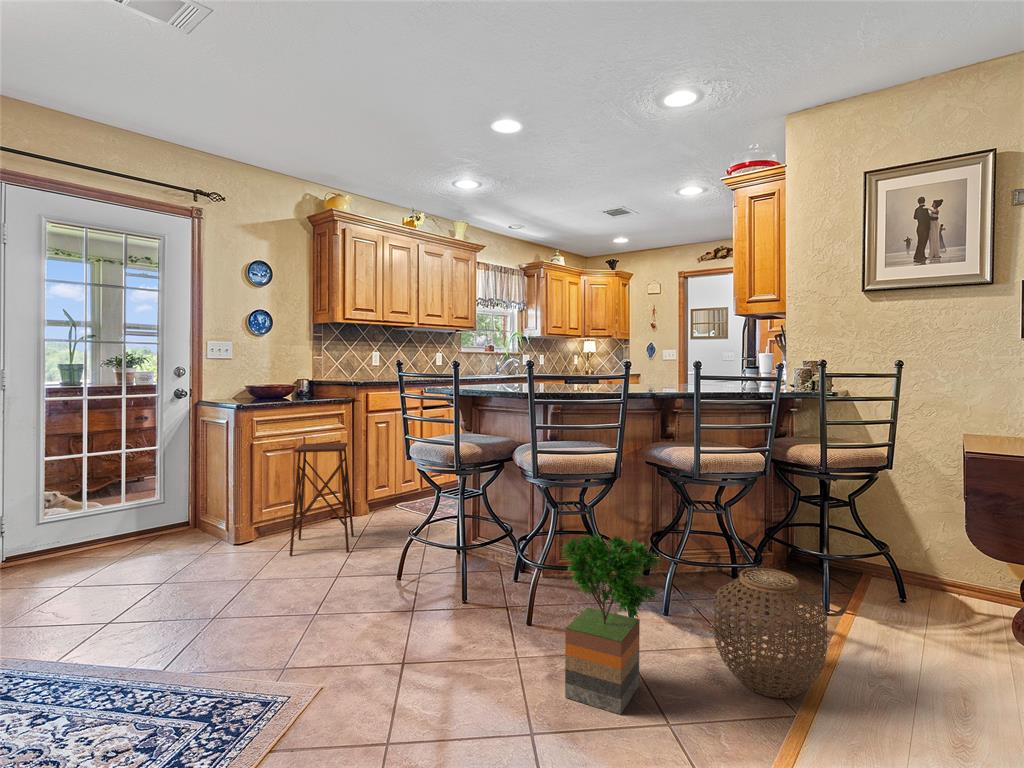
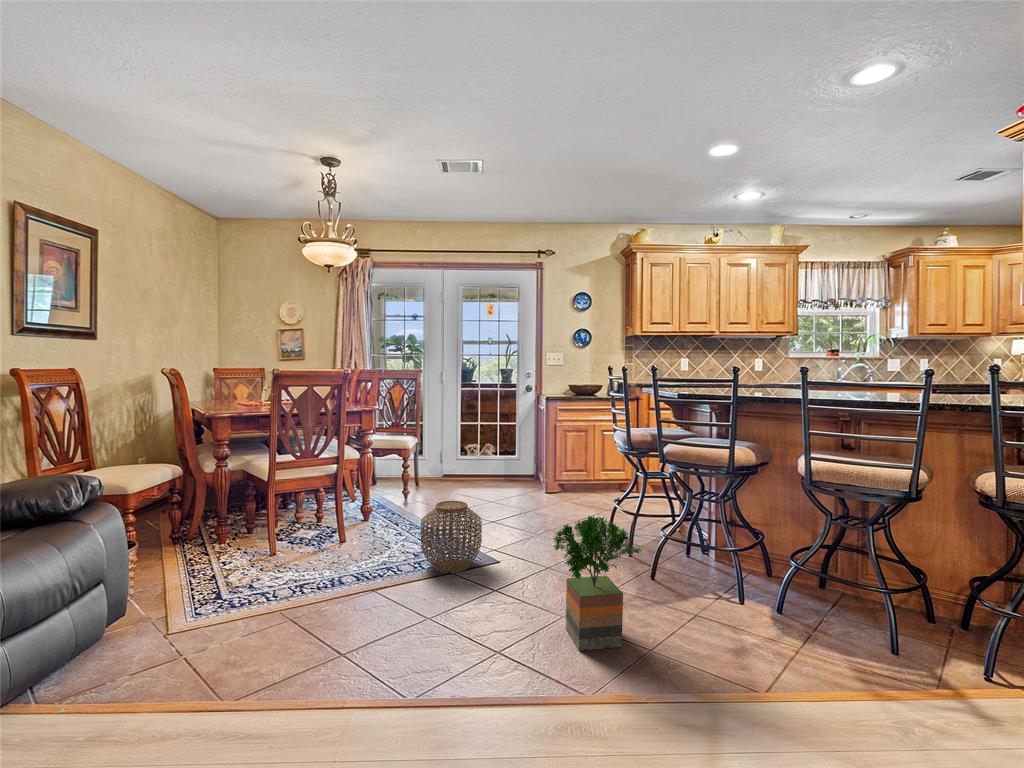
side table: present [289,443,354,556] -> none [558,429,614,514]
woven basket: present [714,568,827,698] -> present [421,501,482,573]

